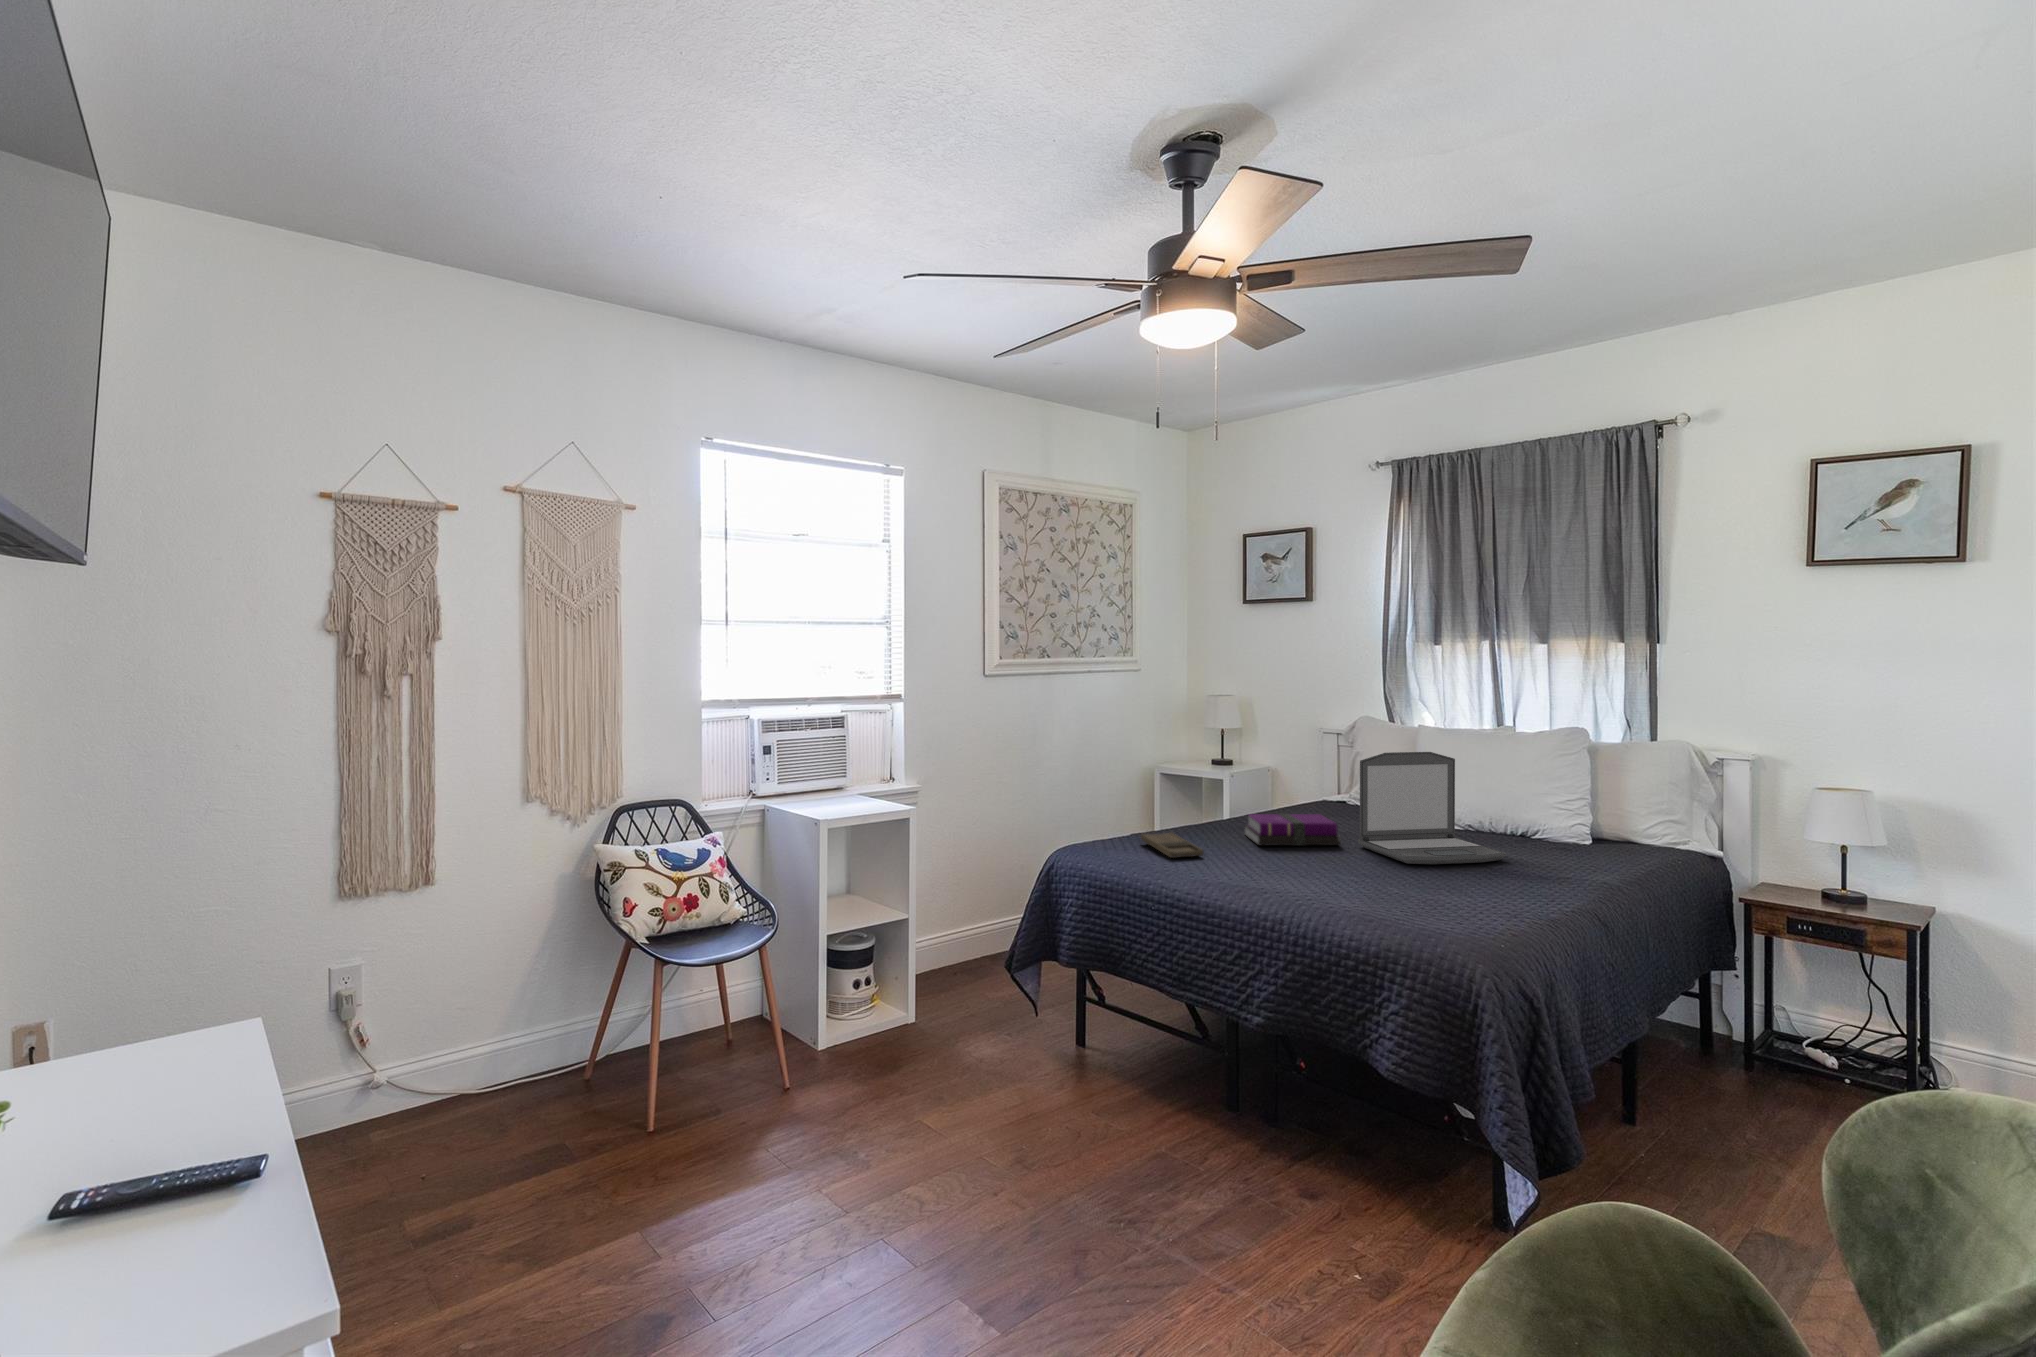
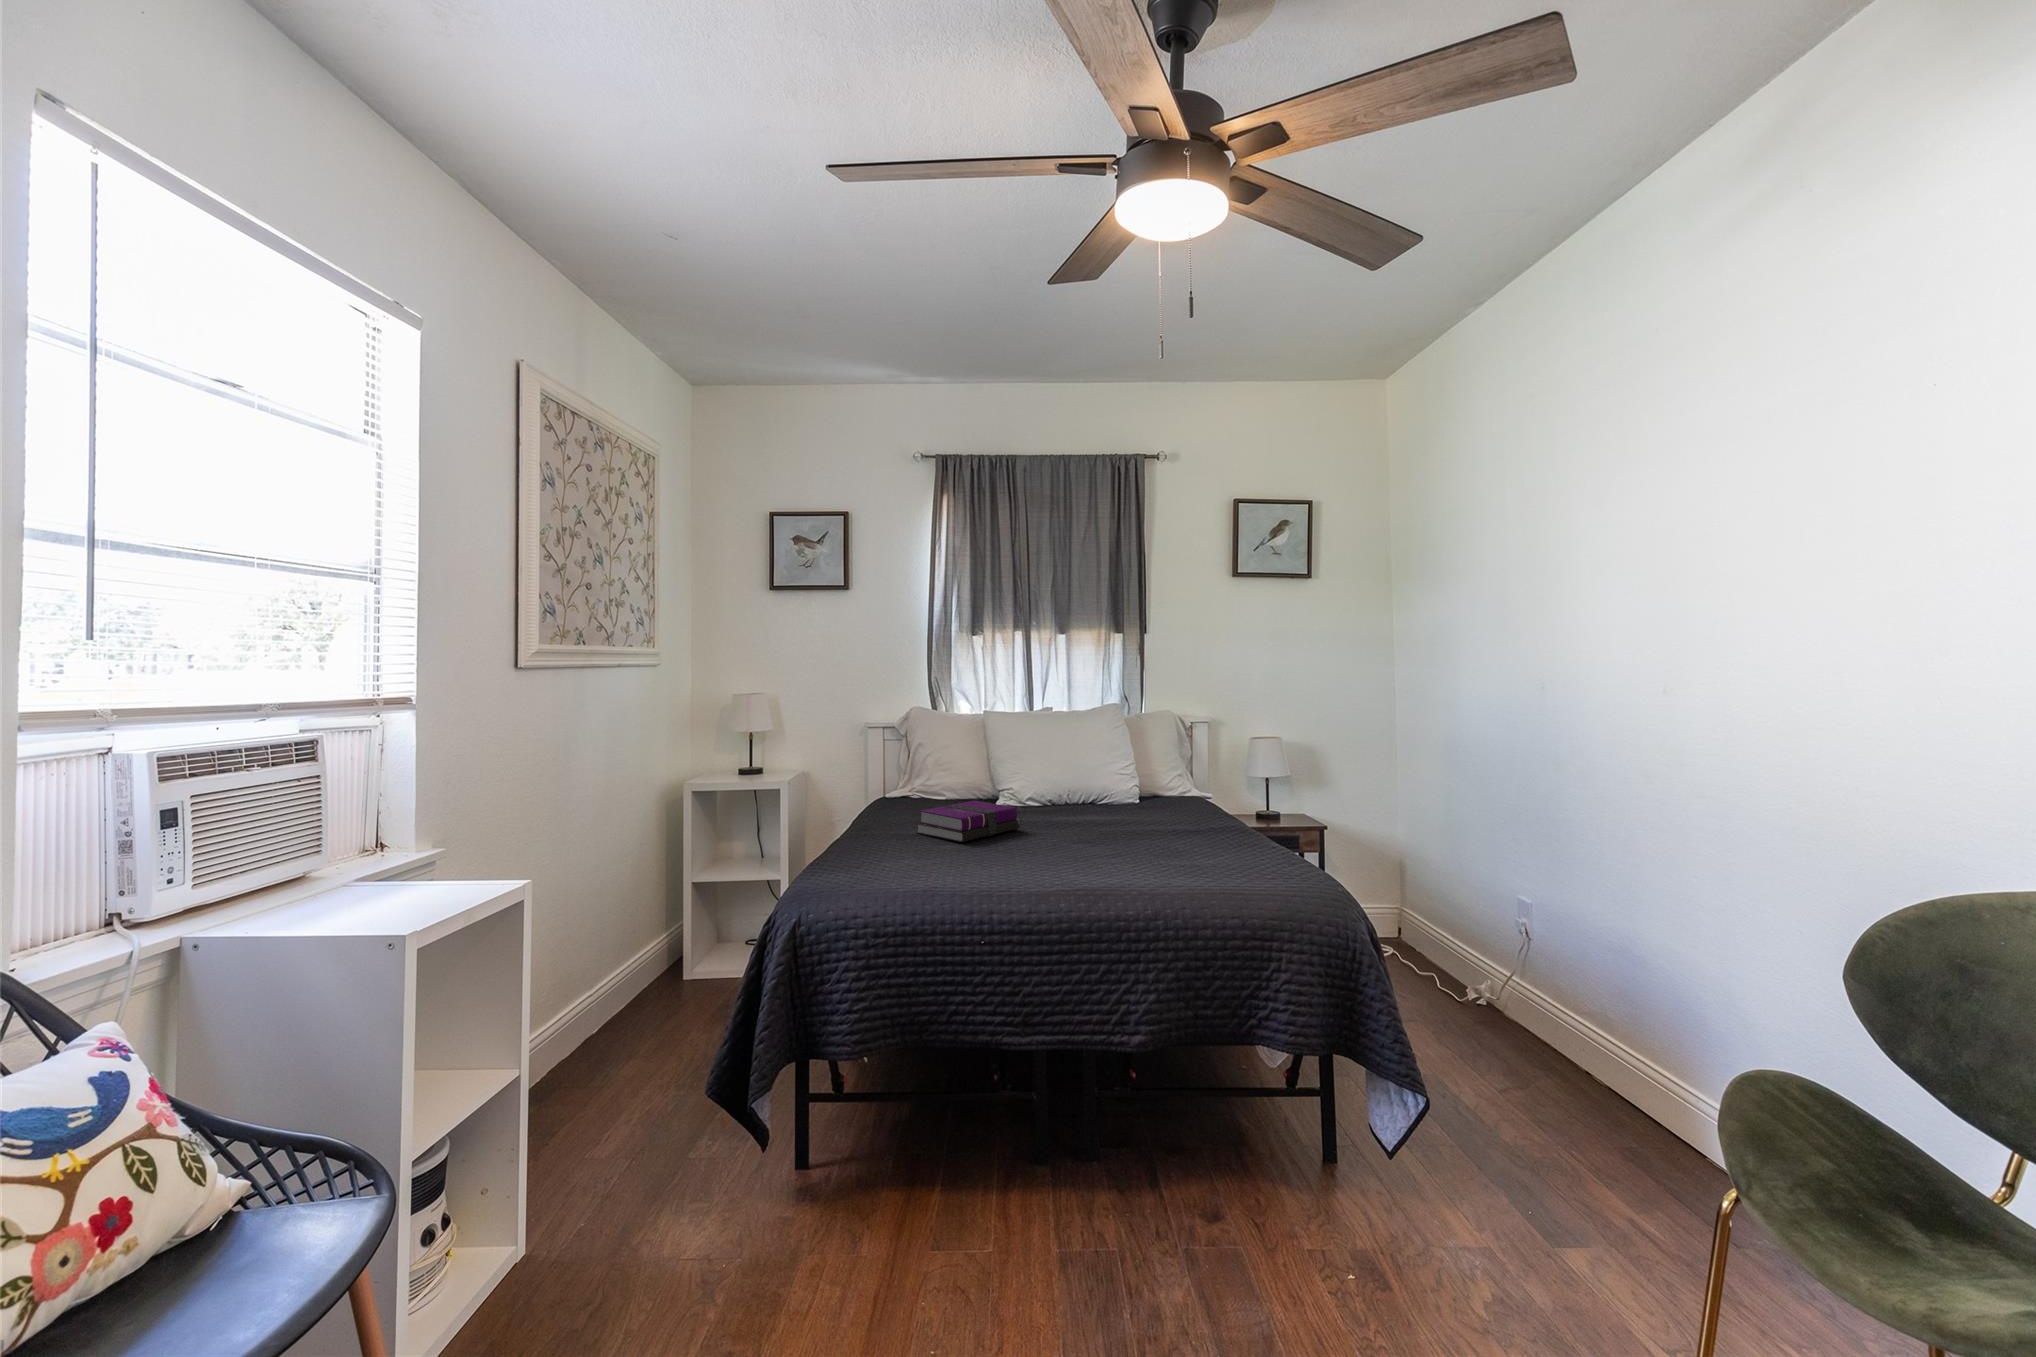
laptop: present [1358,752,1506,864] -> none [1030,731,1146,836]
tray: present [1141,832,1203,858] -> none [850,844,948,874]

